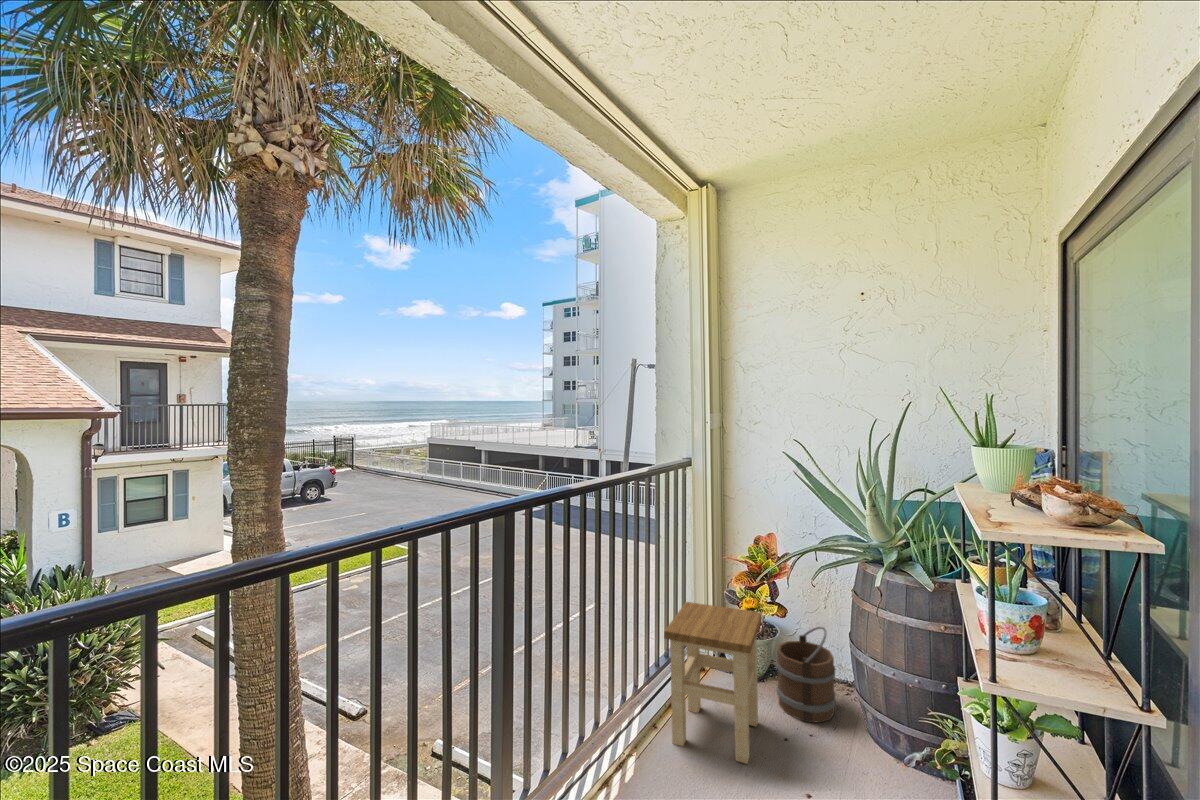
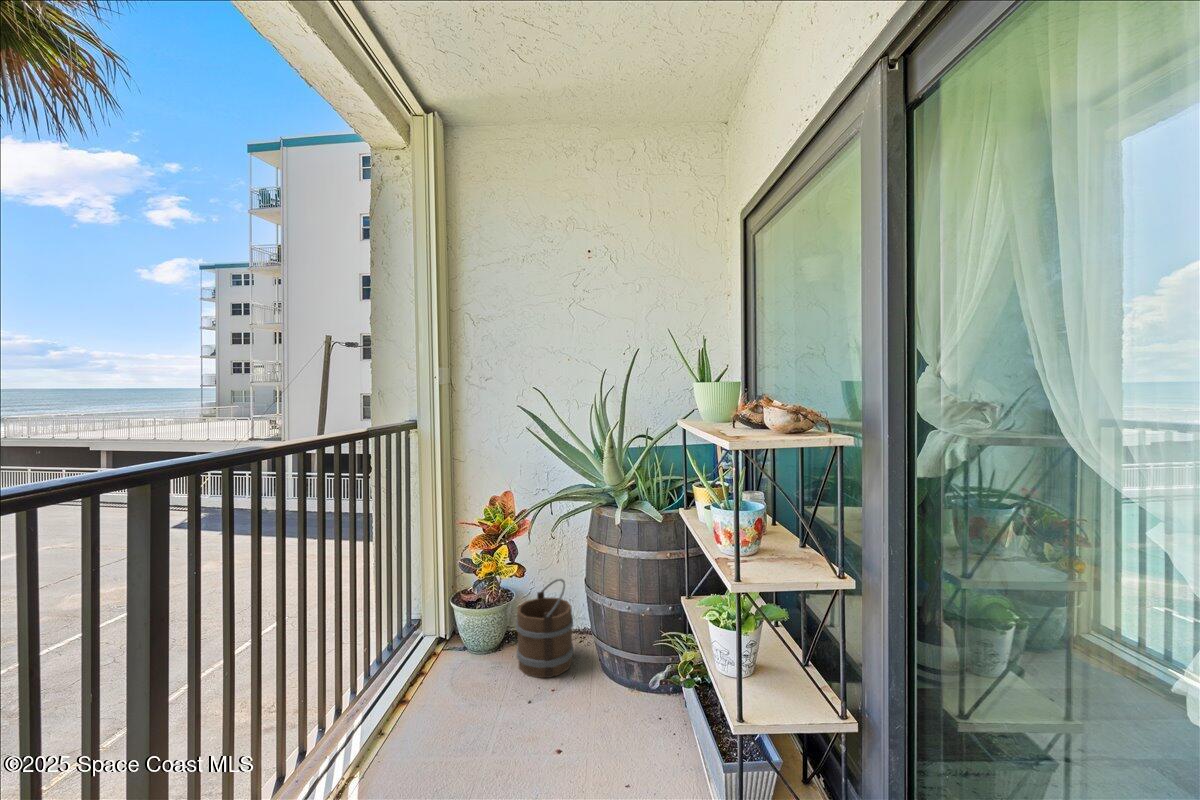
stool: present [664,602,762,764] -> none [393,574,504,751]

